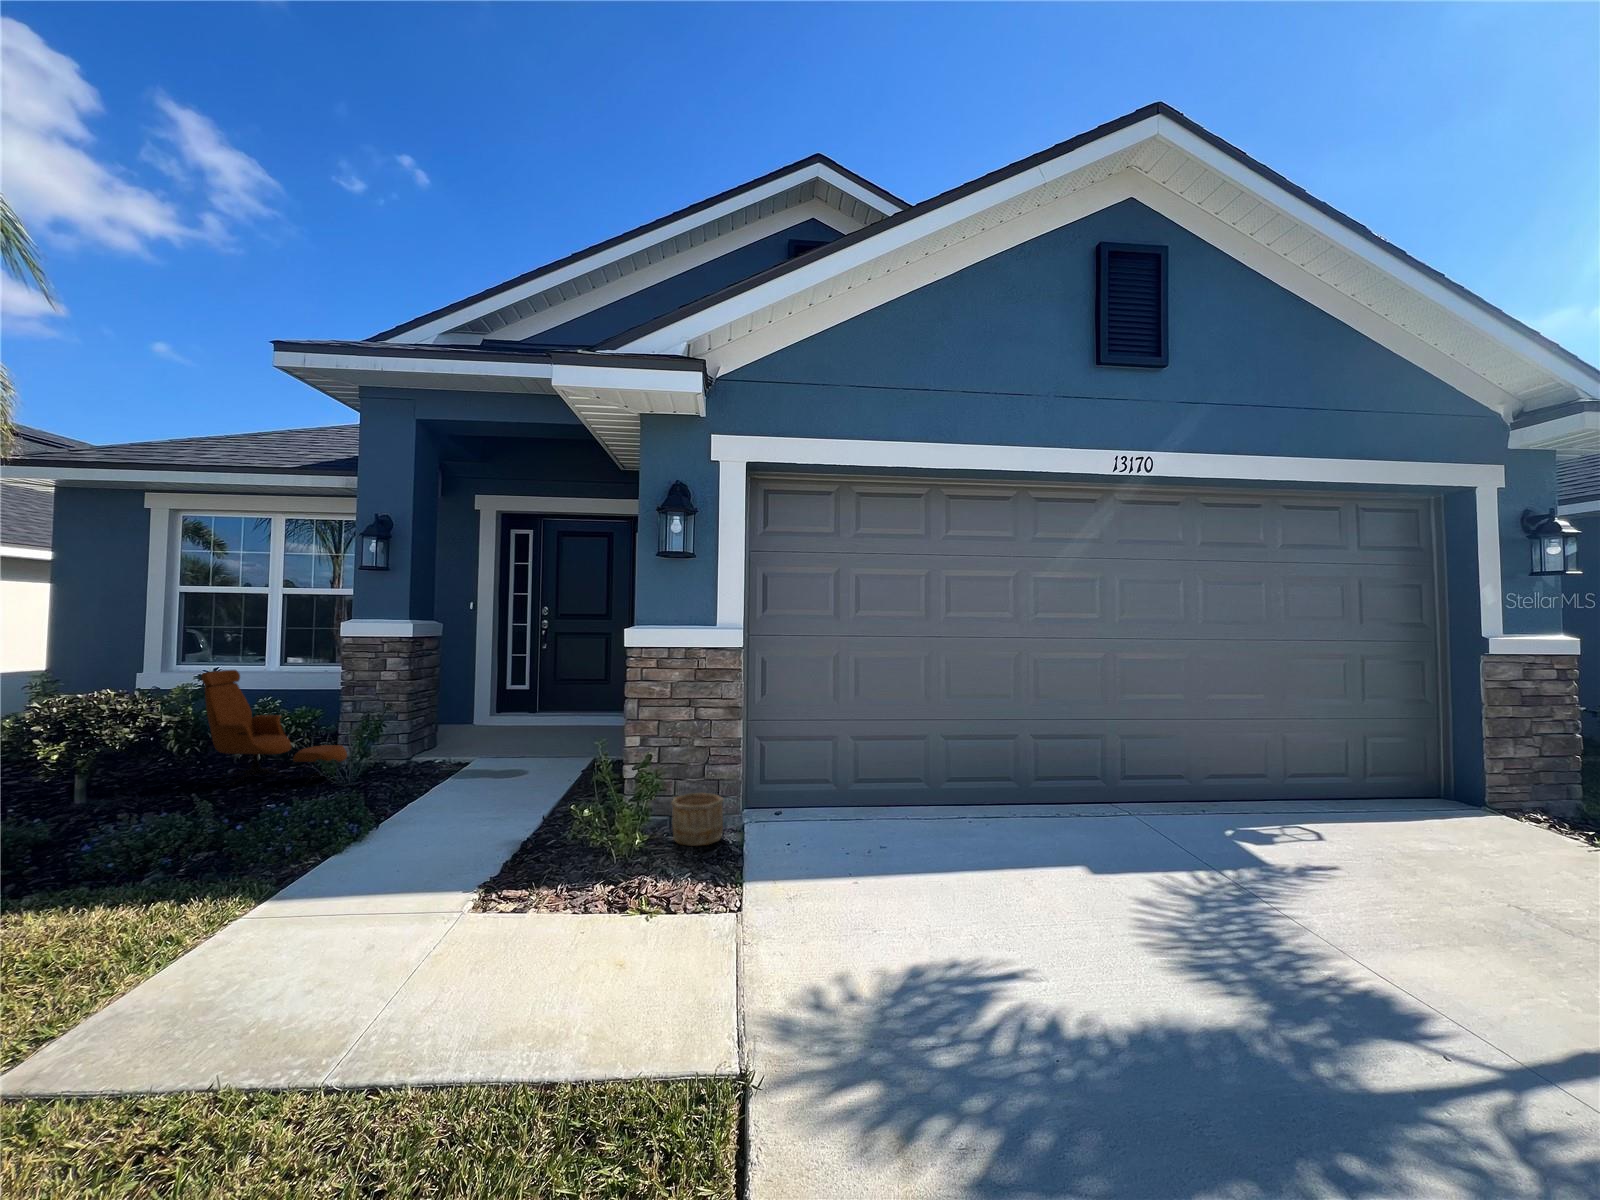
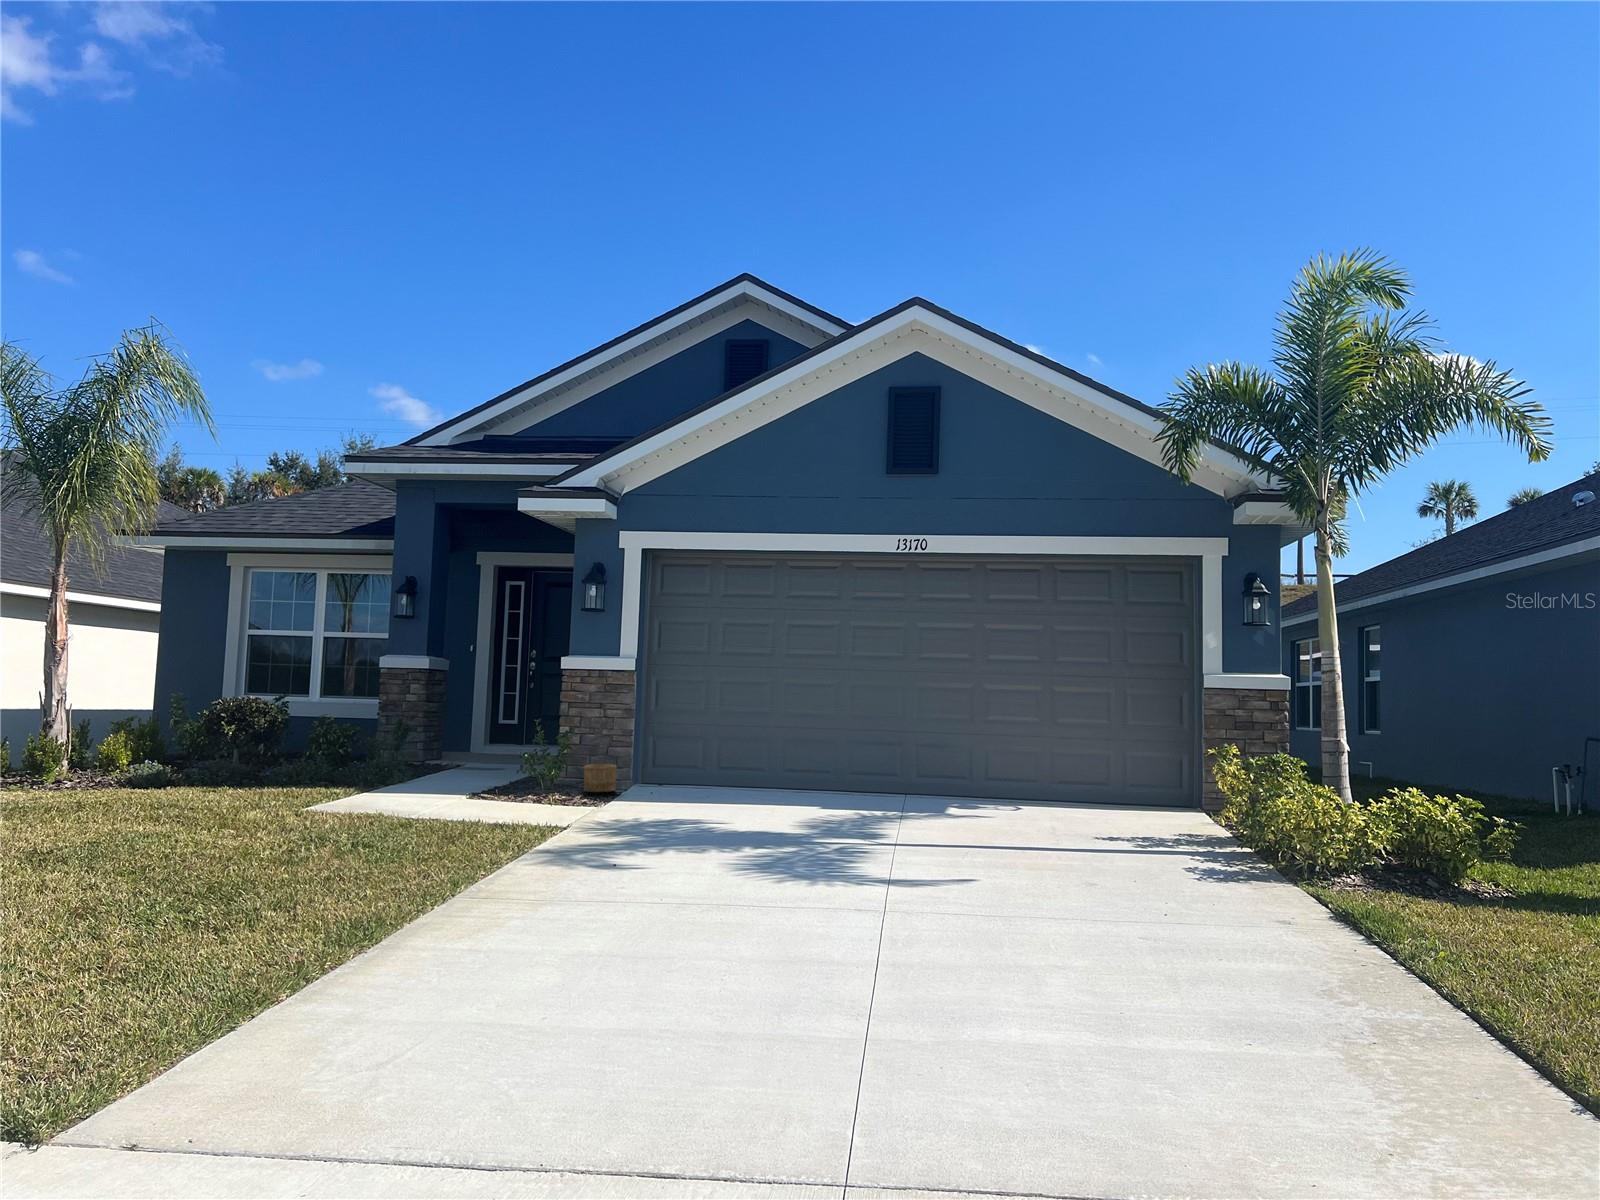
lounge chair: present [201,670,347,785] -> none [291,691,384,770]

